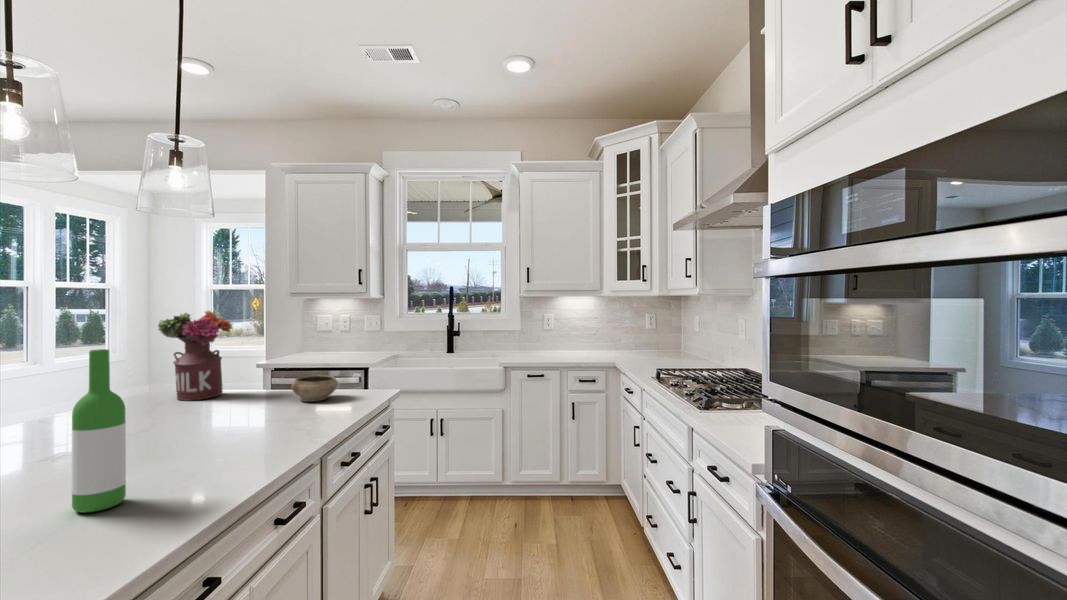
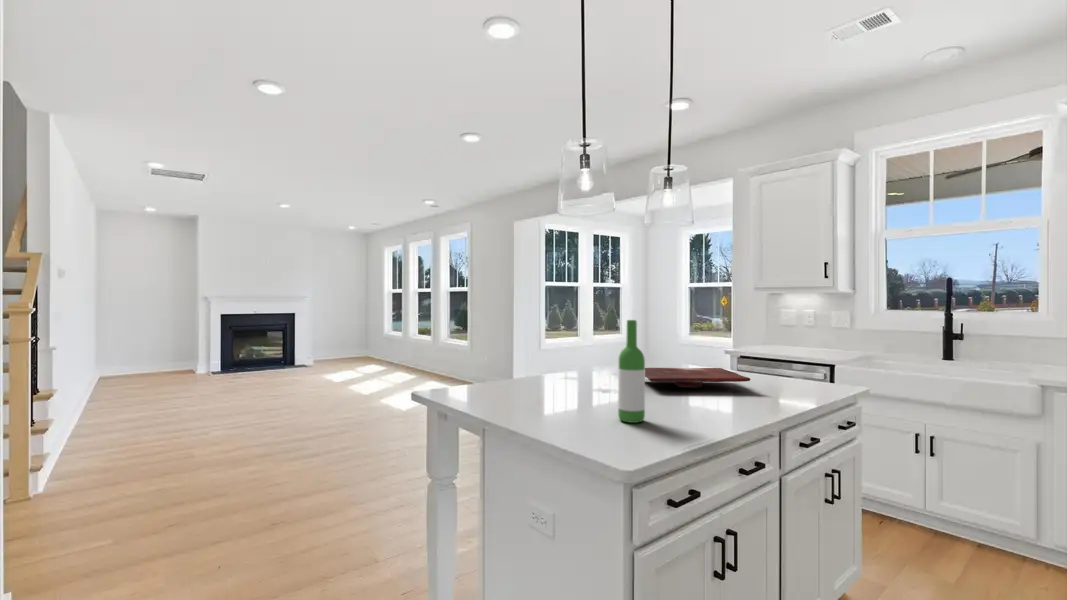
flower arrangement: present [158,311,233,400] -> none [656,301,708,372]
ceramic bowl: present [292,375,338,402] -> none [754,362,798,386]
cutting board: none [116,390,288,427] -> present [645,368,750,388]

